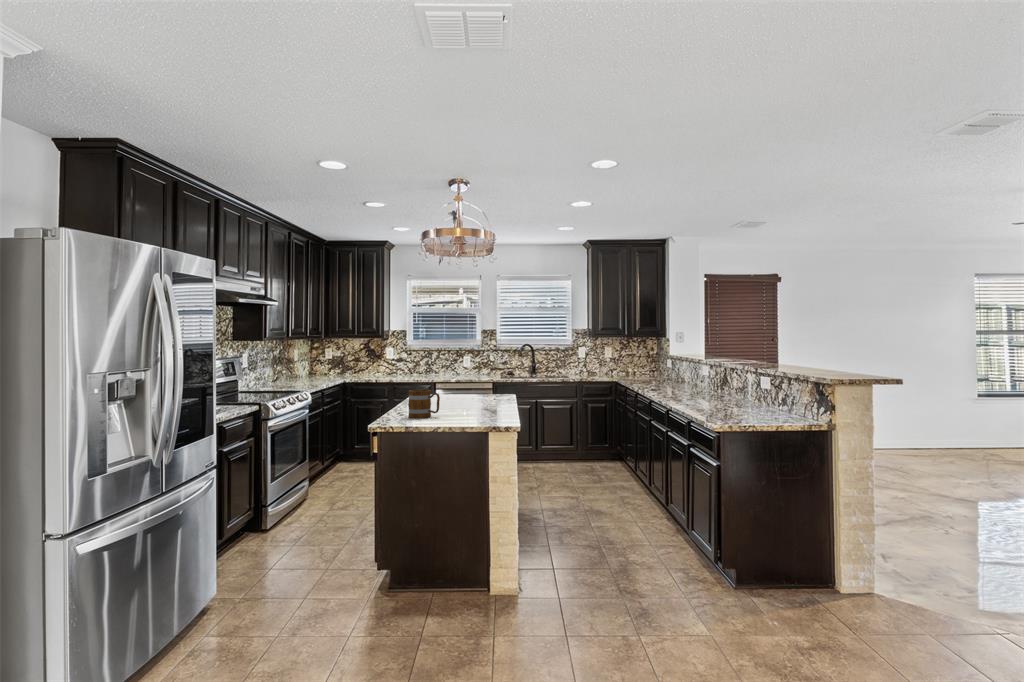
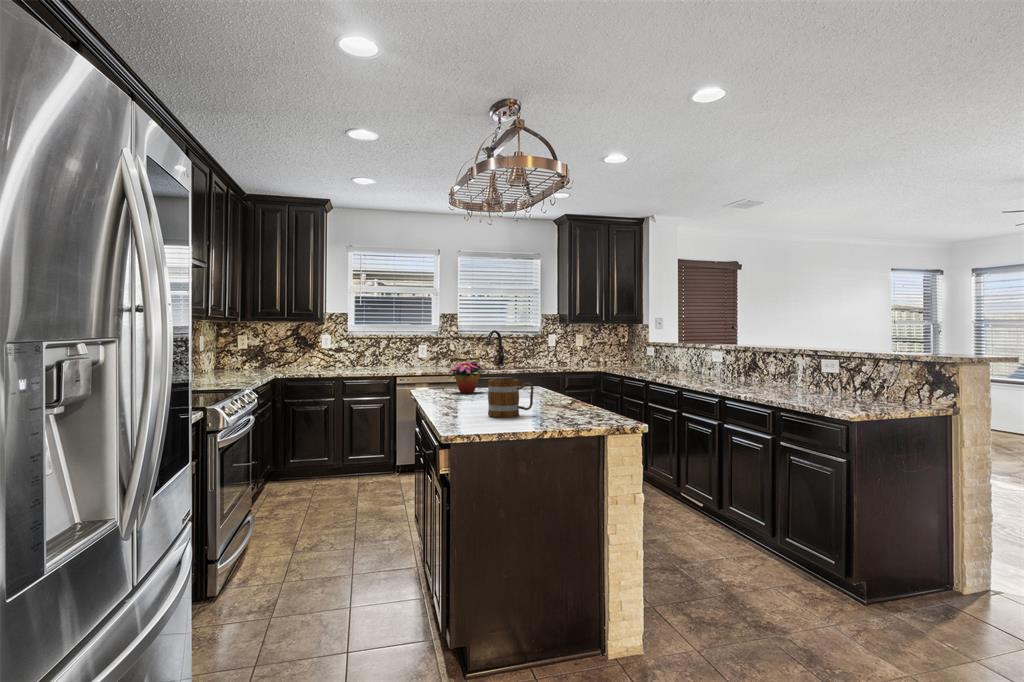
flower arrangement: none [440,373,477,399] -> present [448,362,485,393]

